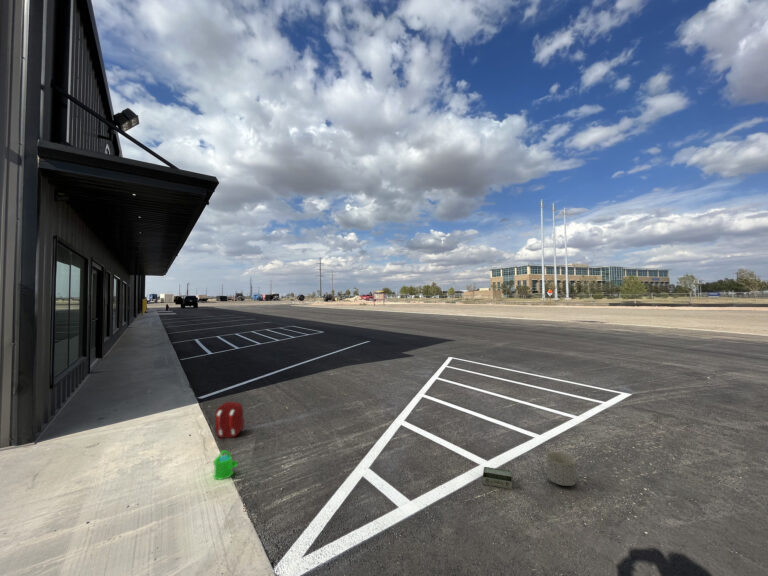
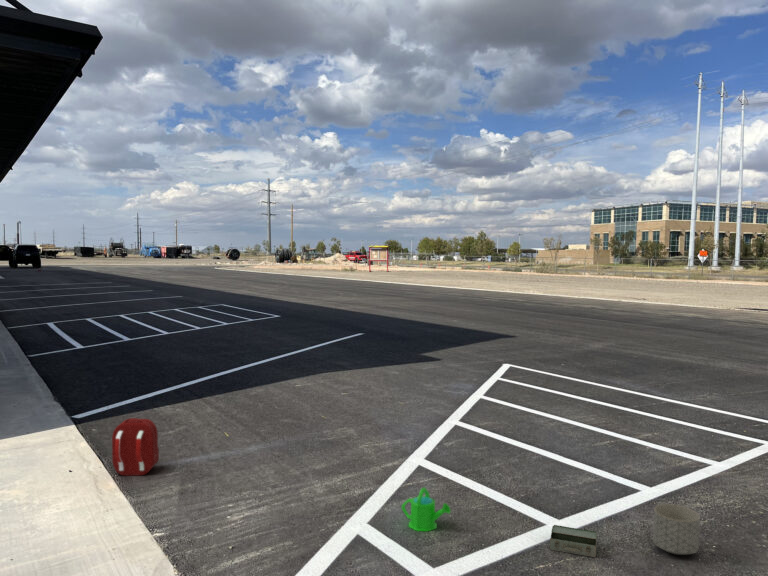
watering can: present [213,450,237,479] -> present [402,488,450,531]

